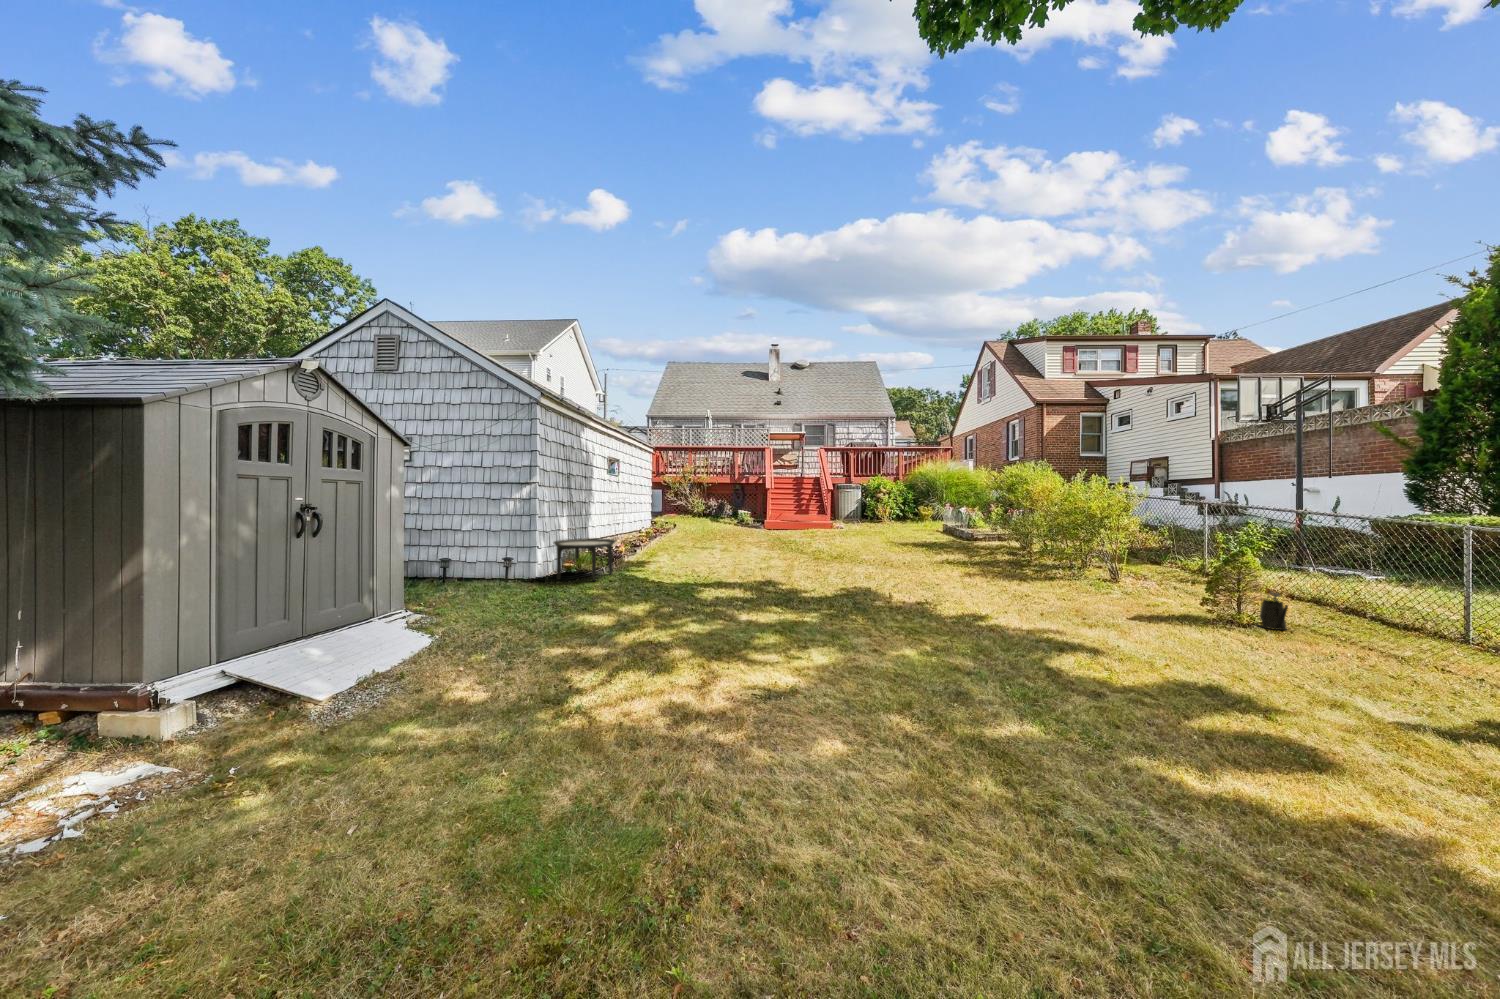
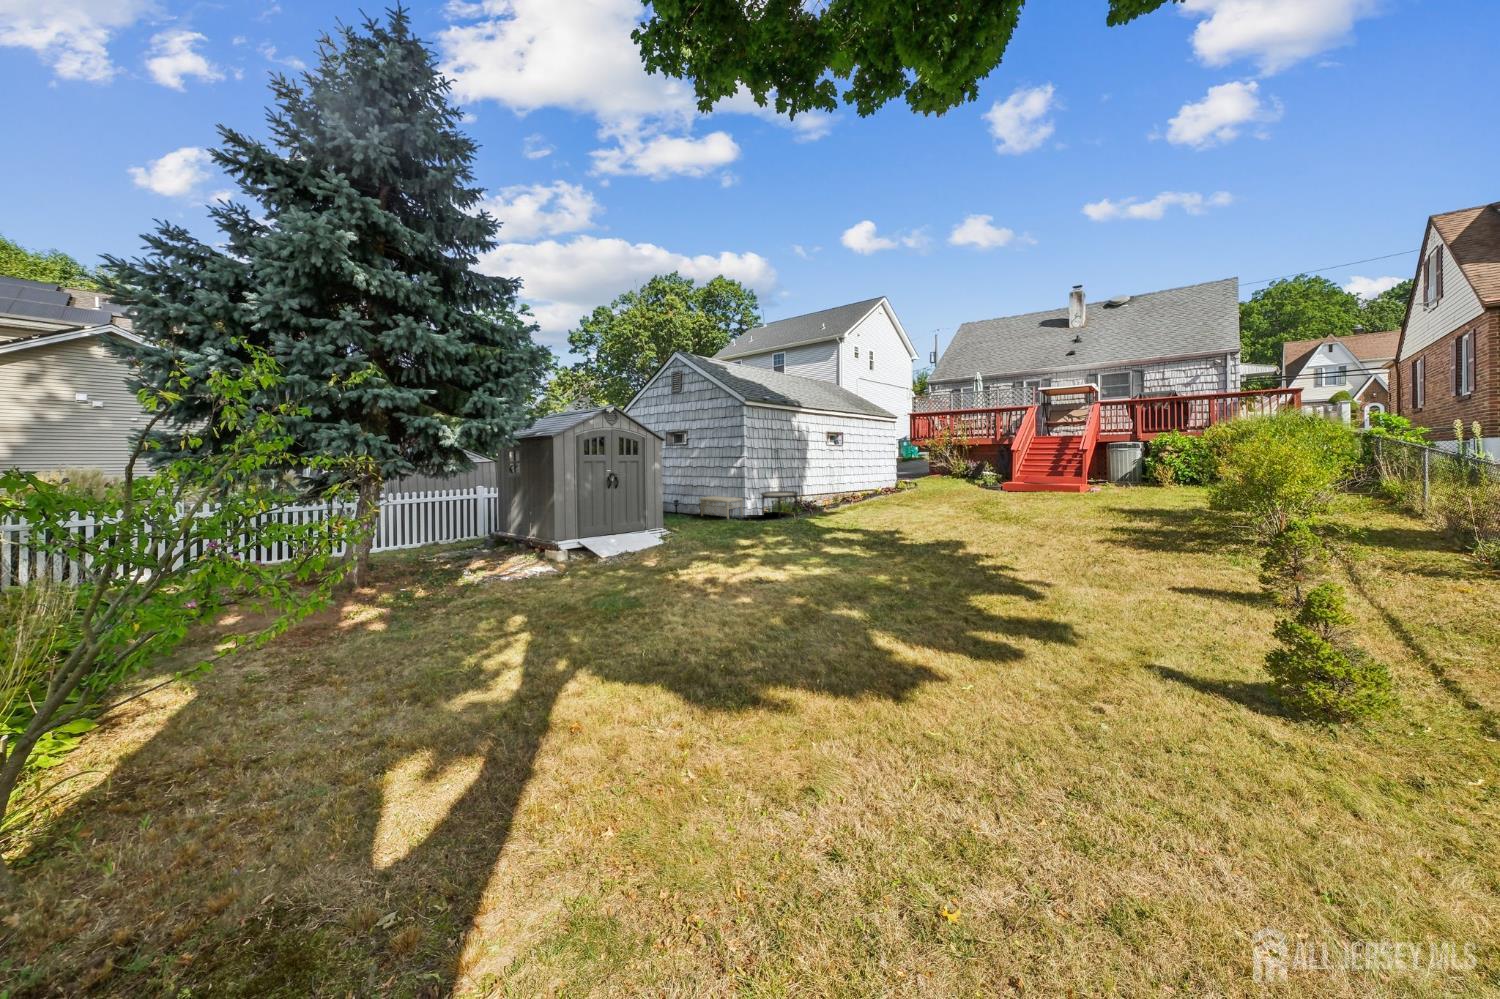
storage bench: none [435,550,524,589] -> present [699,496,743,519]
watering can: present [1258,588,1288,630] -> none [1232,566,1263,608]

